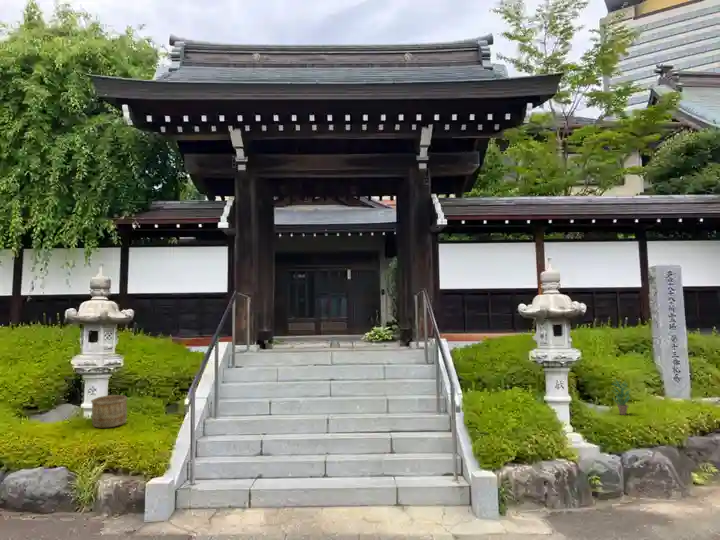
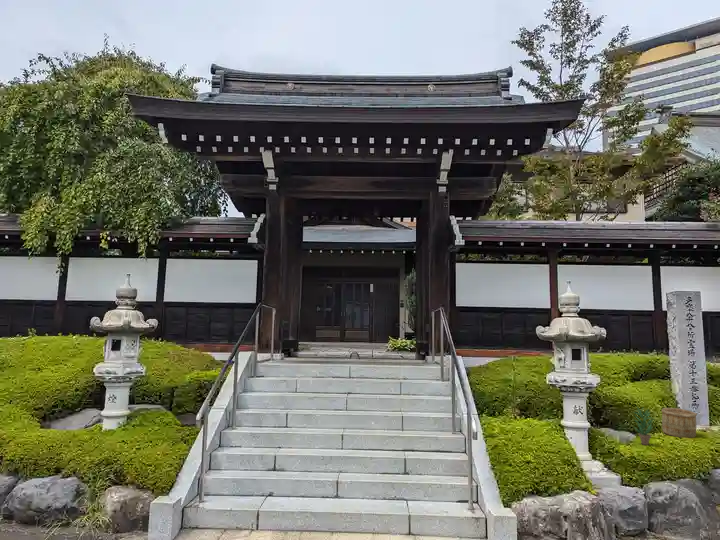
wooden bucket: present [91,395,127,428] -> present [661,408,697,438]

